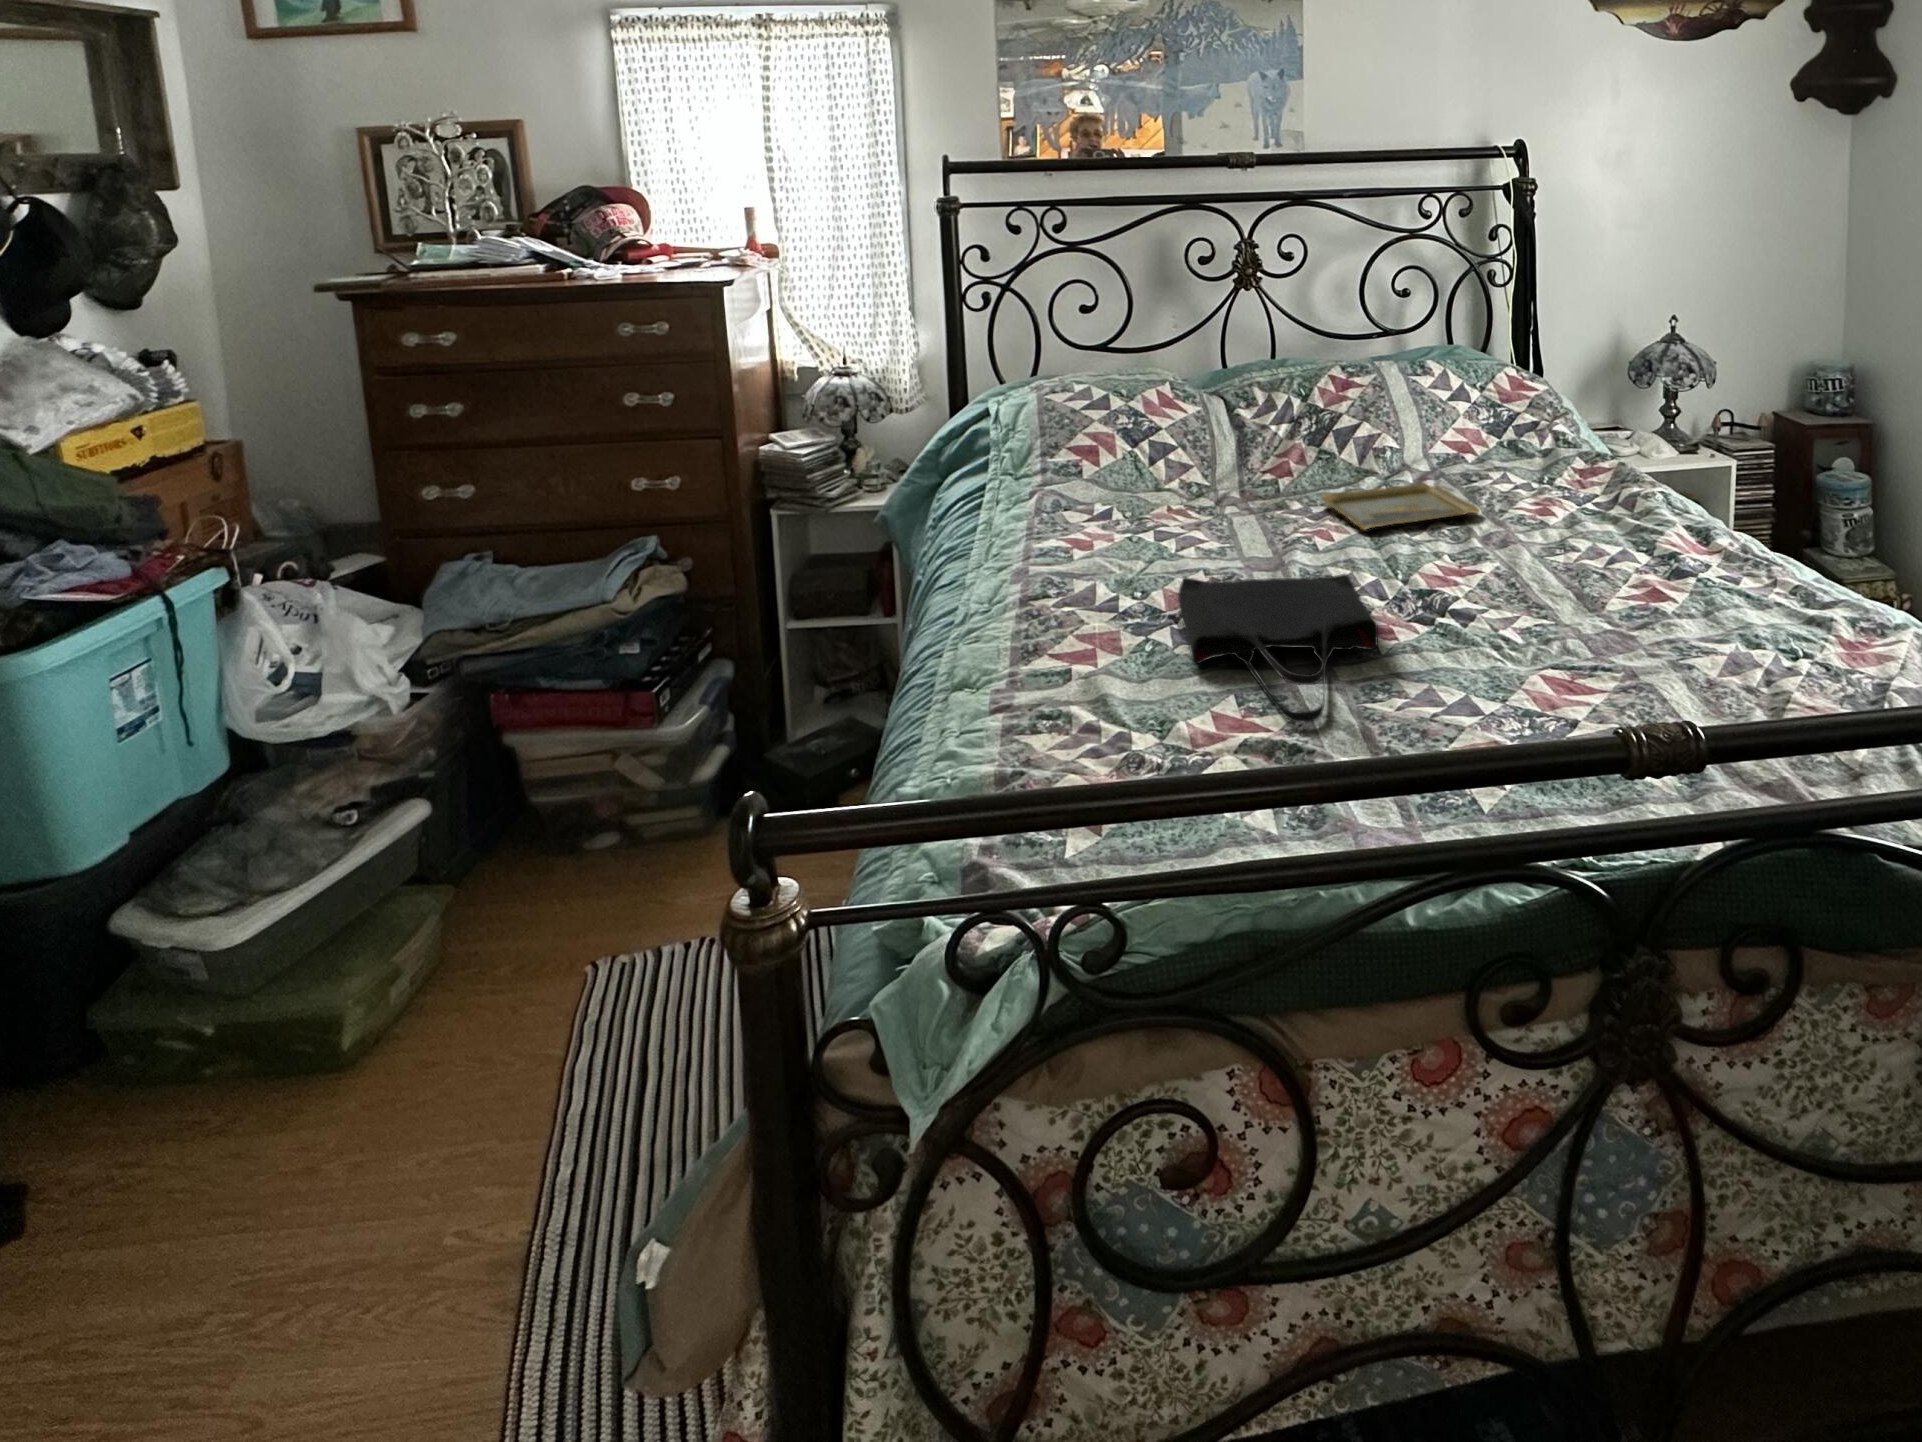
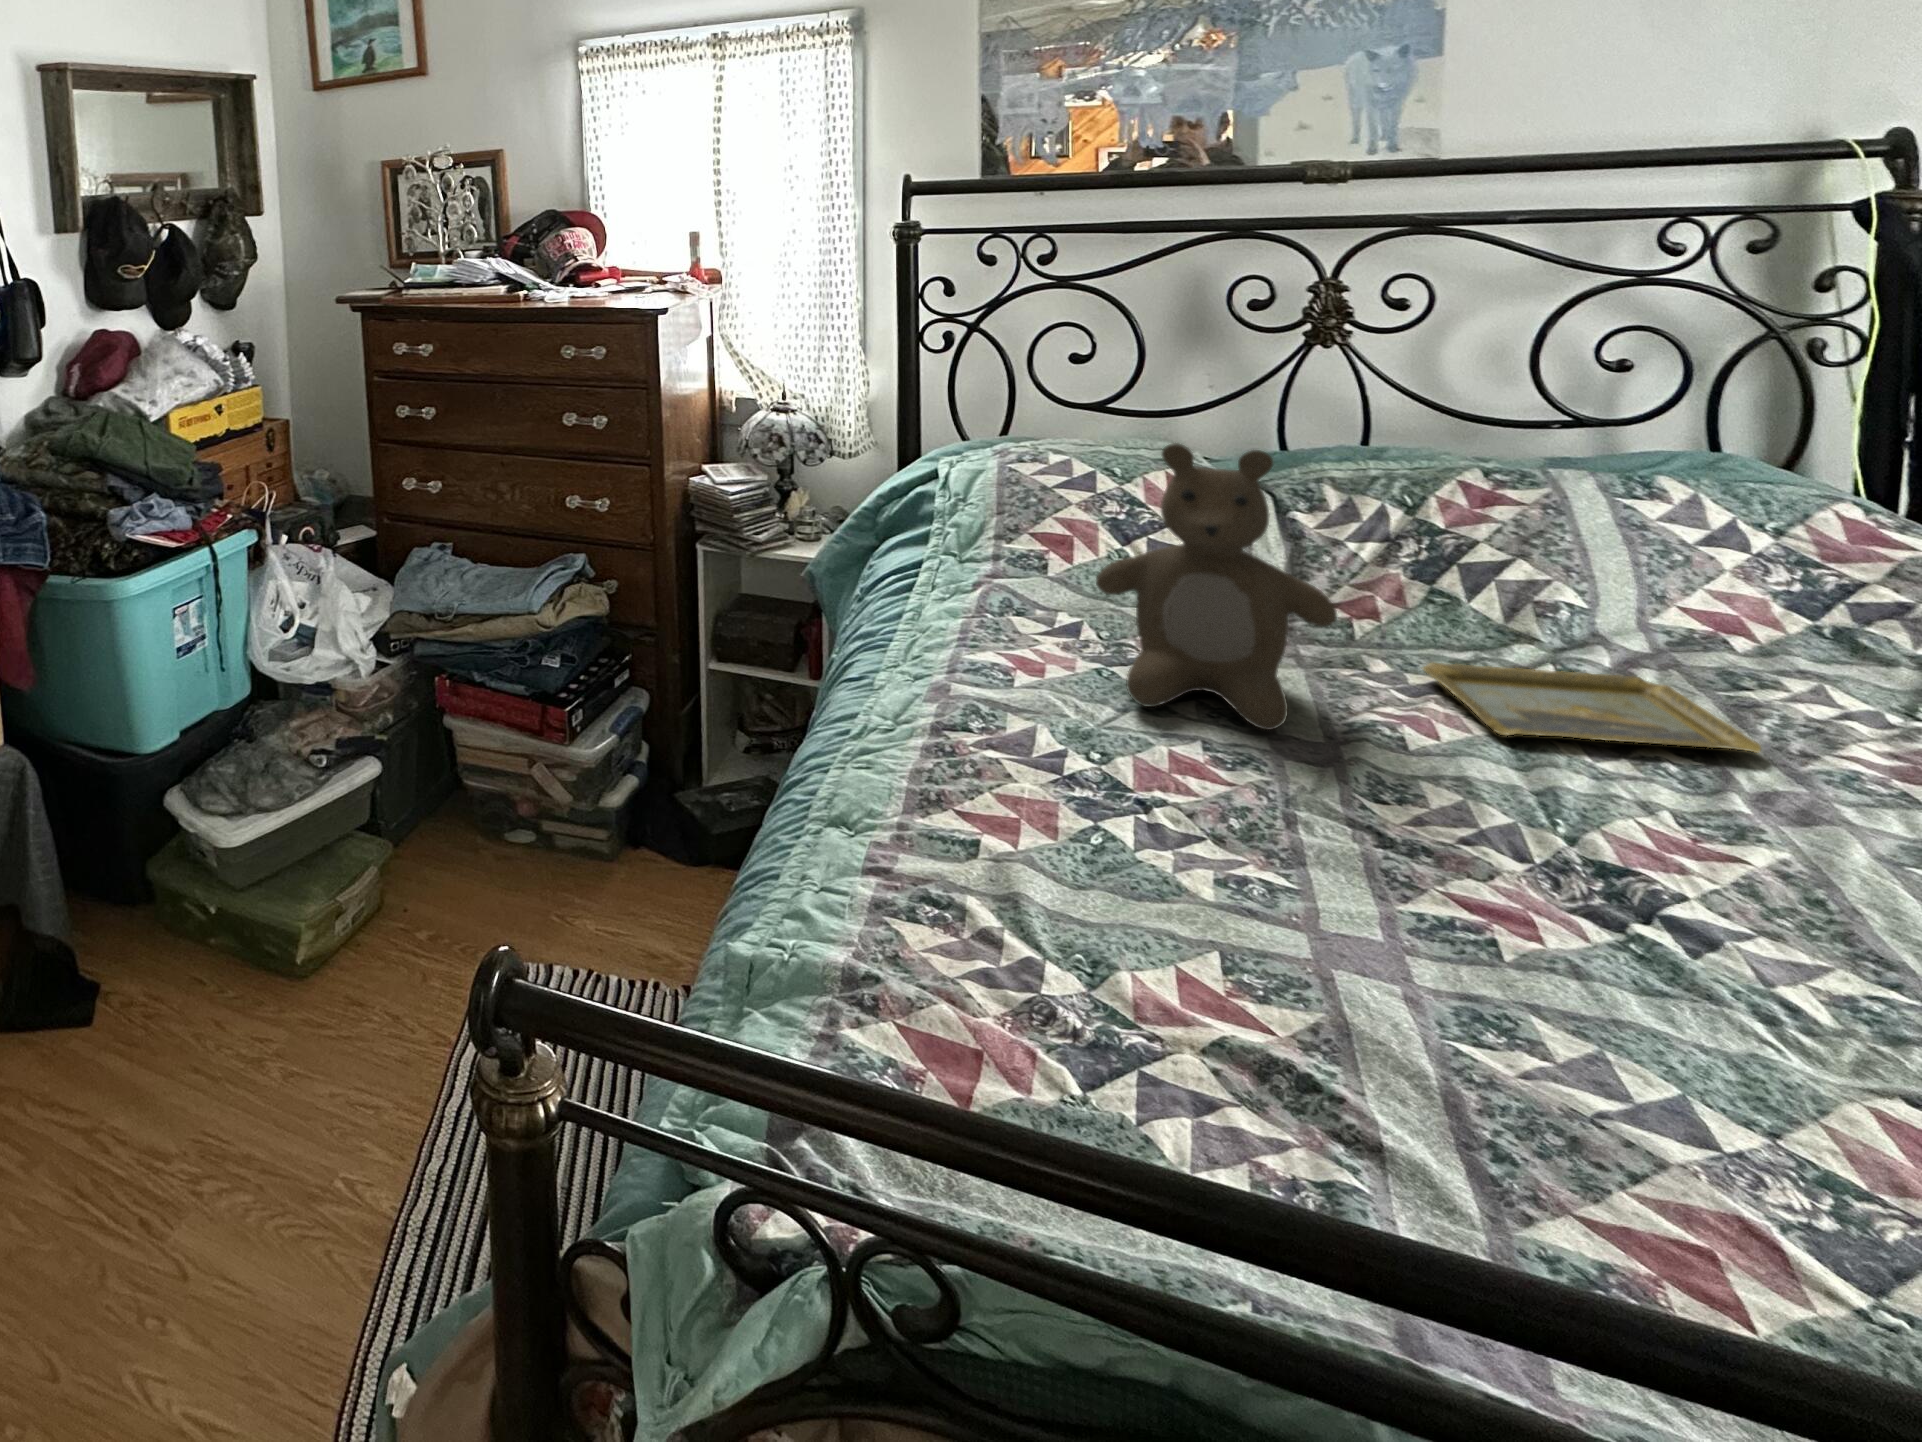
teddy bear: none [1124,355,1274,556] -> present [1096,443,1337,730]
tote bag: present [1178,574,1378,722] -> none [1151,752,1501,1044]

